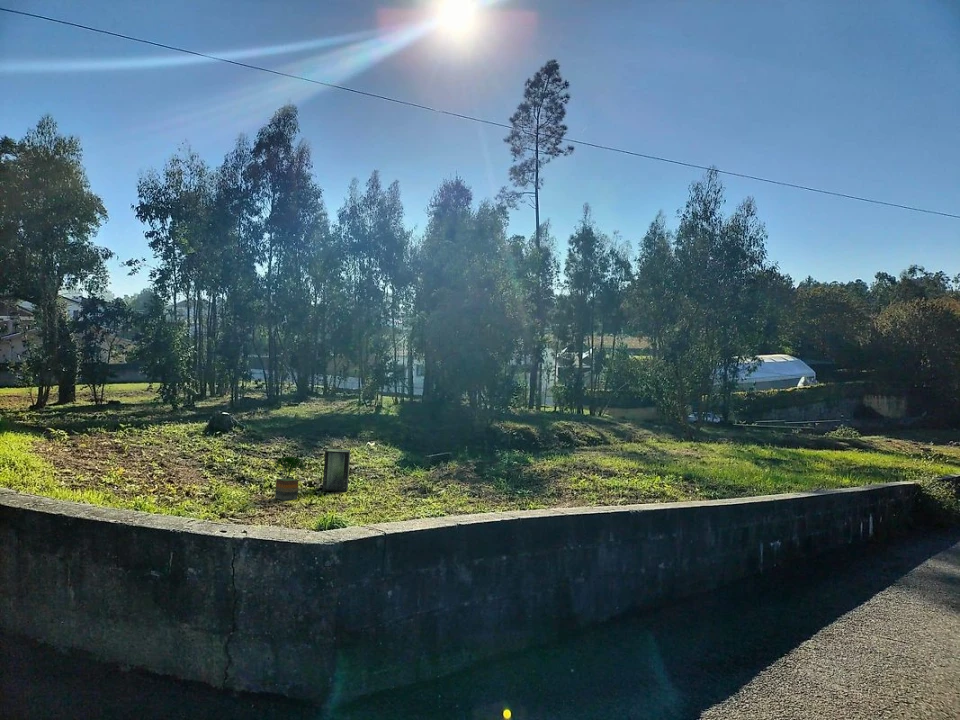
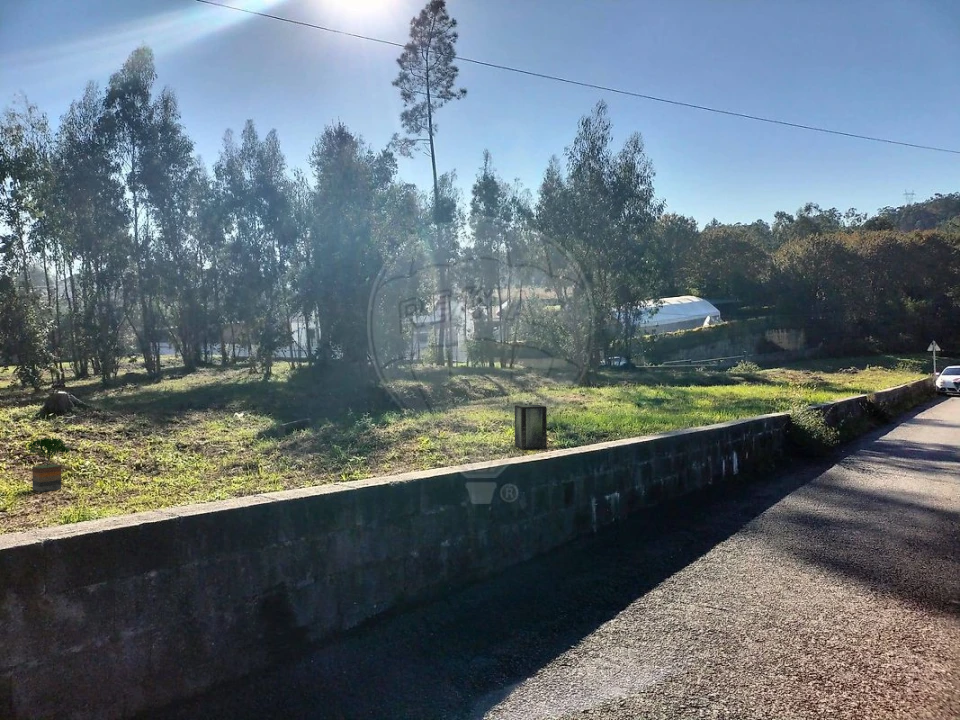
storage box: present [322,449,350,492] -> present [515,405,547,450]

